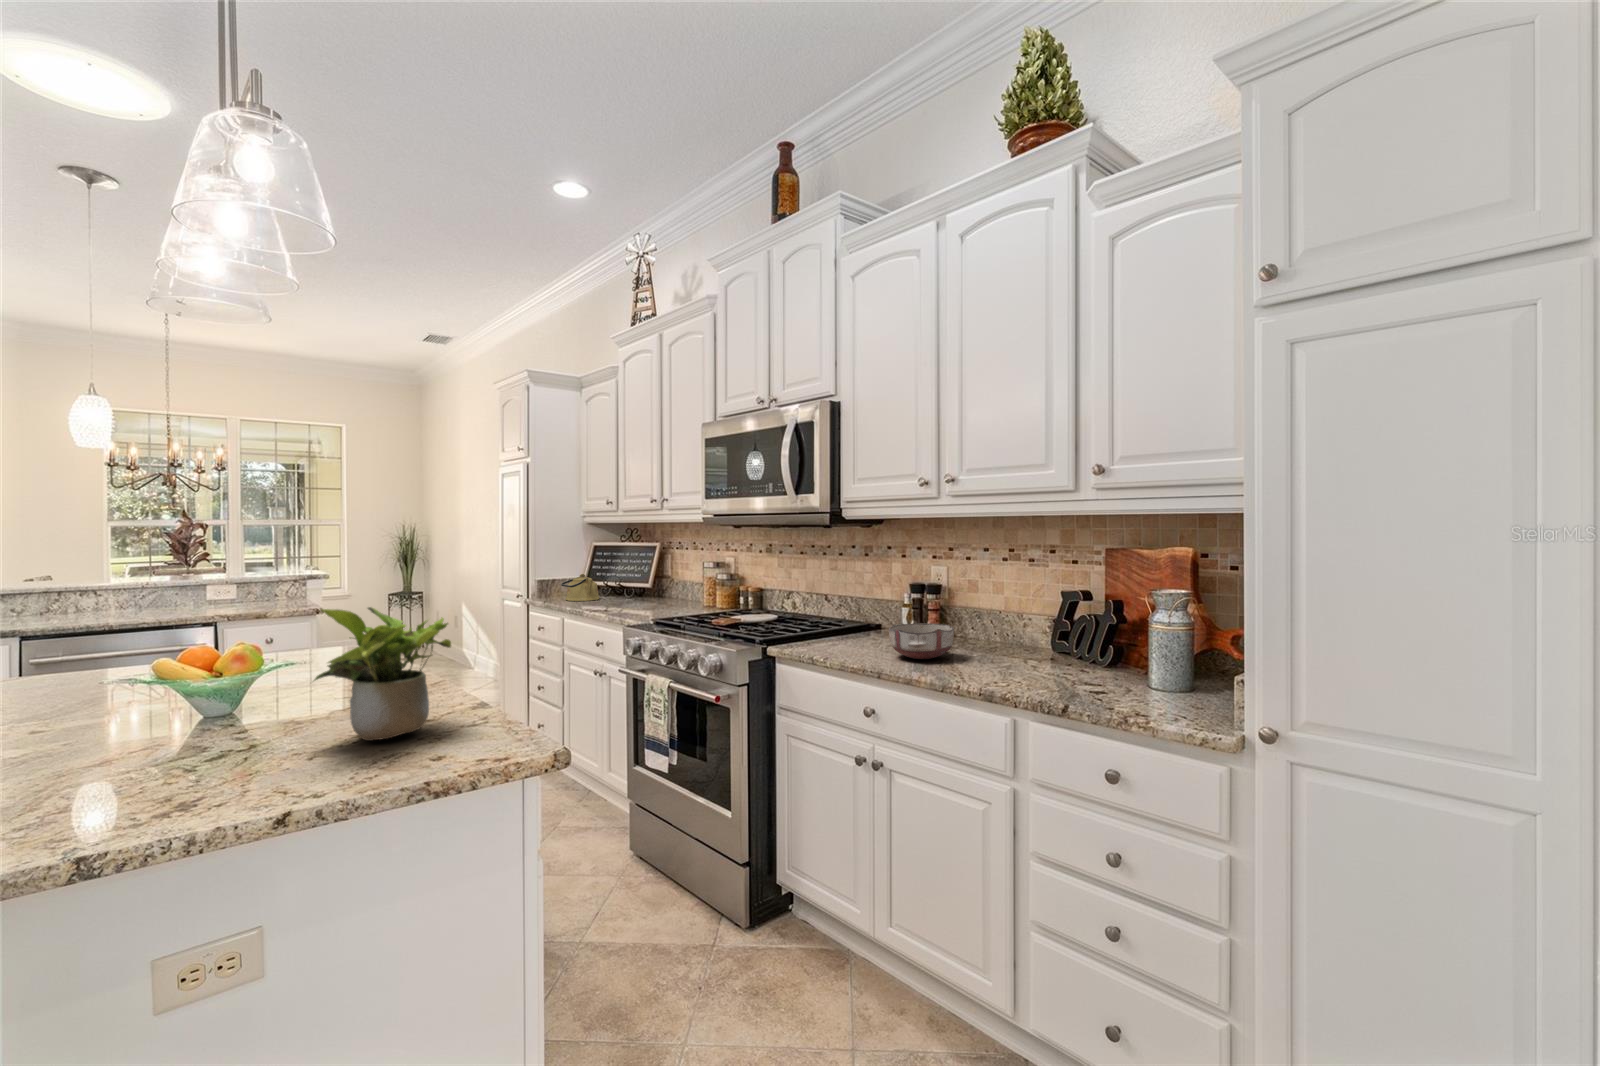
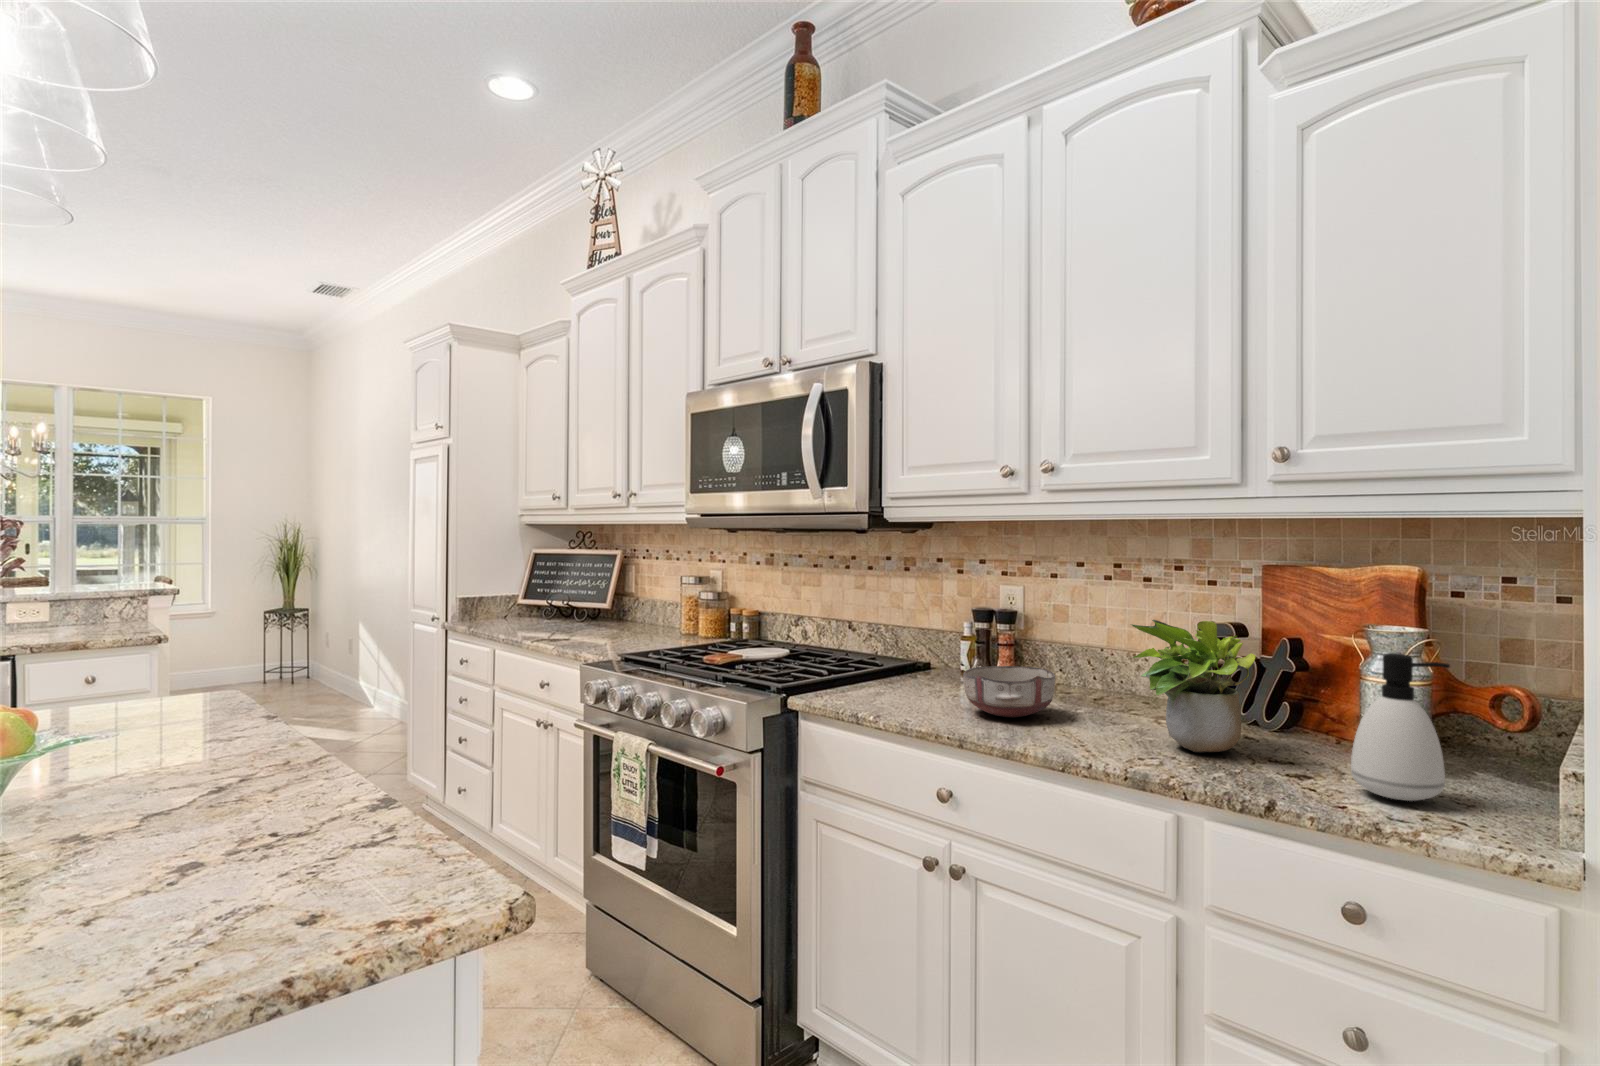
kettle: present [561,574,600,601] -> none [492,591,542,626]
potted plant: present [314,607,451,741] -> present [1132,620,1256,753]
soap dispenser: none [1127,607,1188,706] -> present [1351,653,1450,801]

